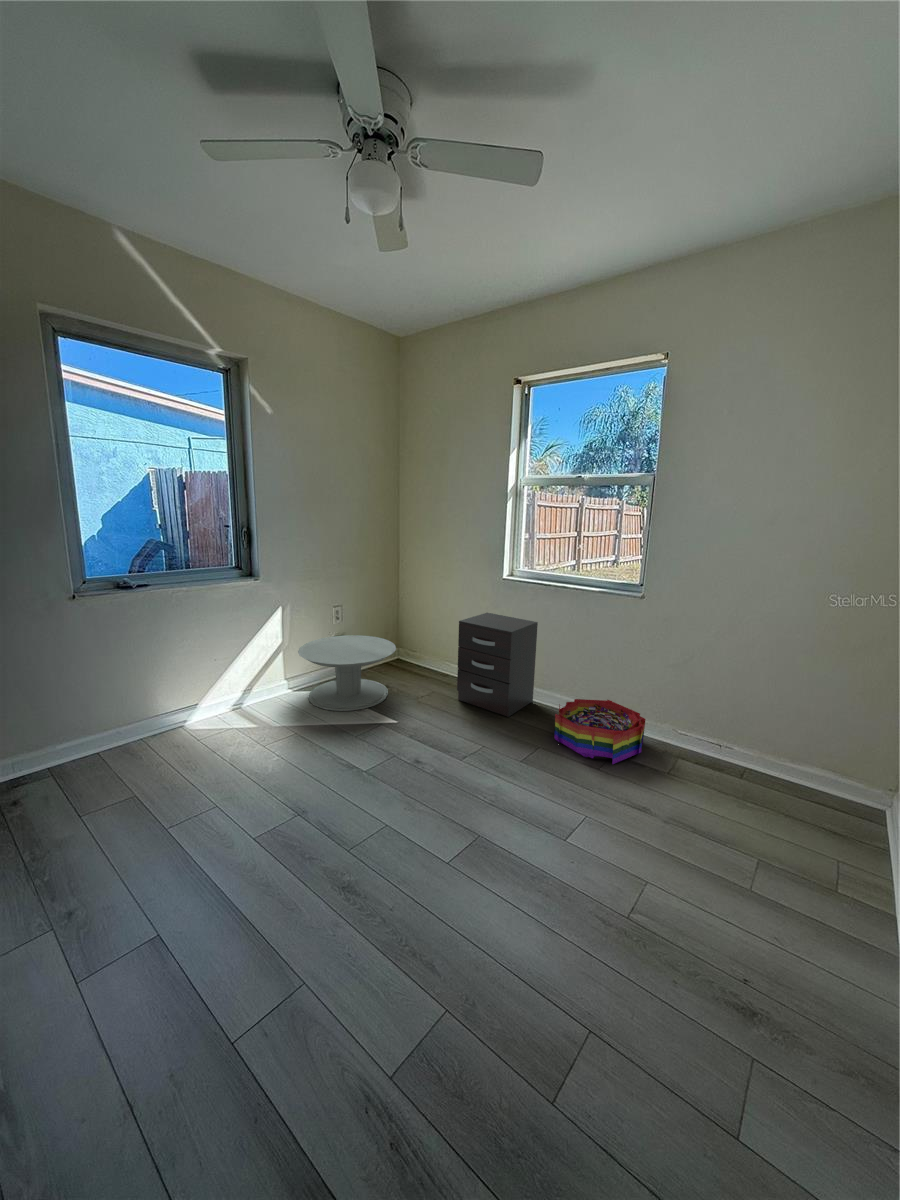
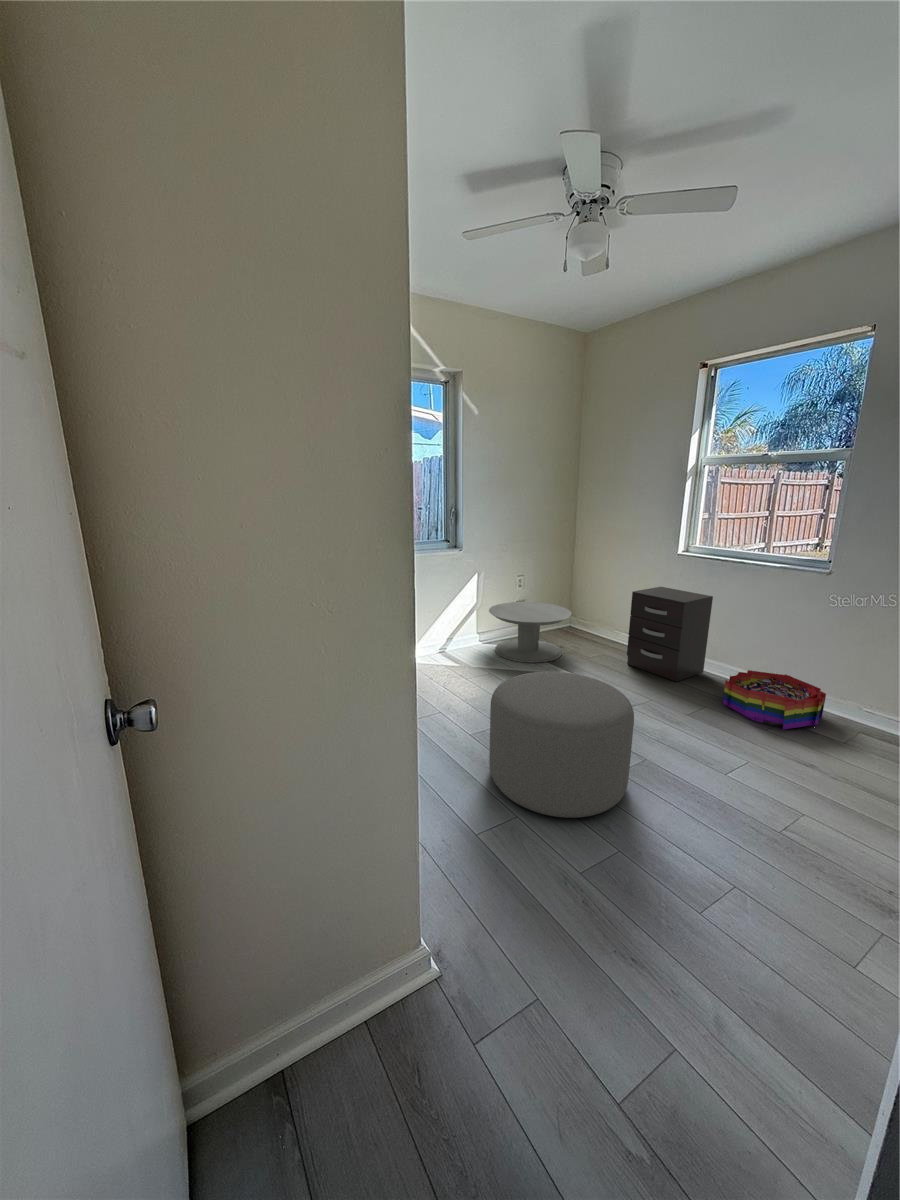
ottoman: none [272,745,464,974] -> present [489,672,634,818]

